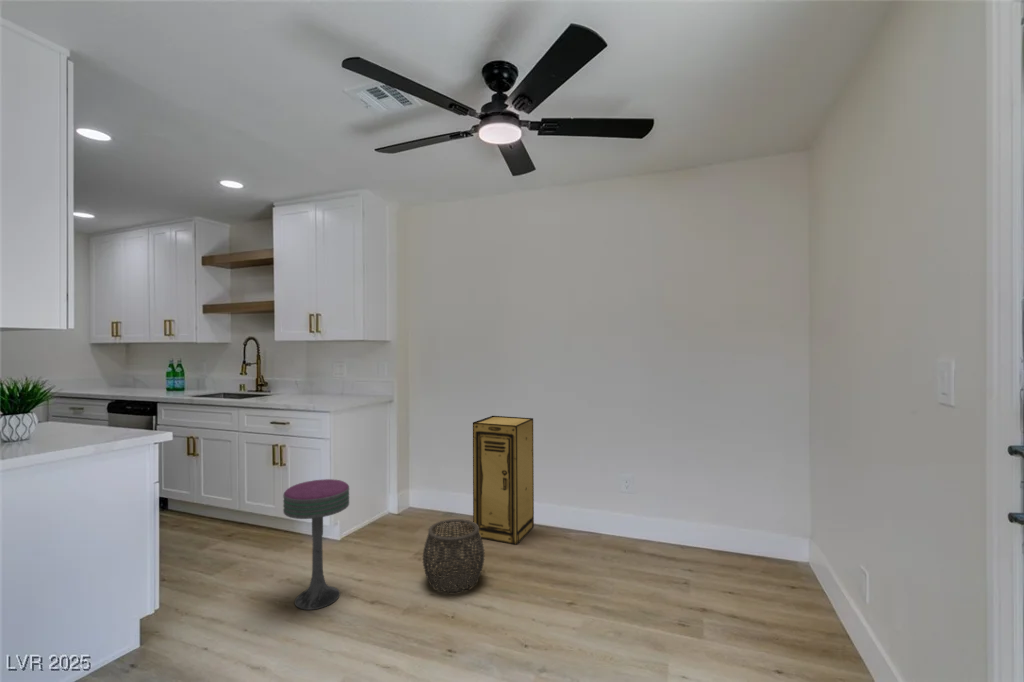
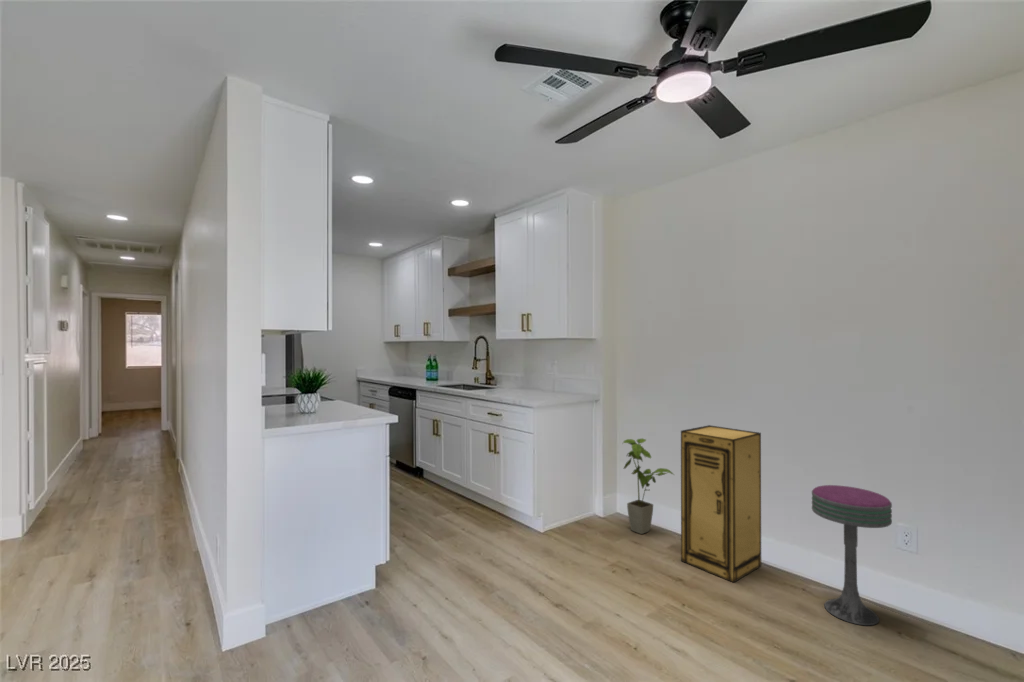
house plant: none [417,433,464,521] -> present [624,439,673,534]
bar stool: present [283,479,349,610] -> present [812,485,892,625]
woven basket: present [423,519,484,592] -> none [612,535,684,621]

